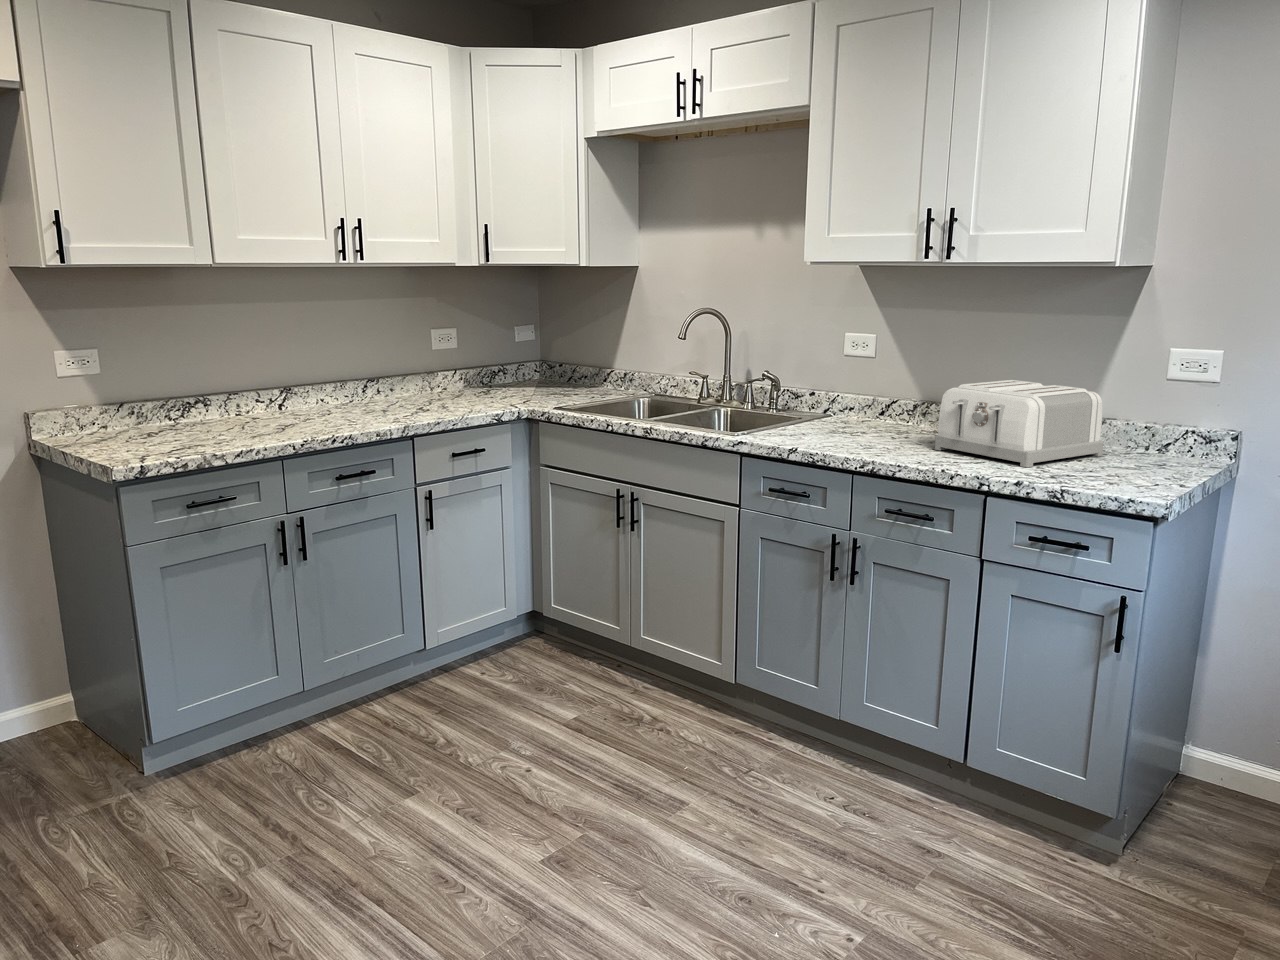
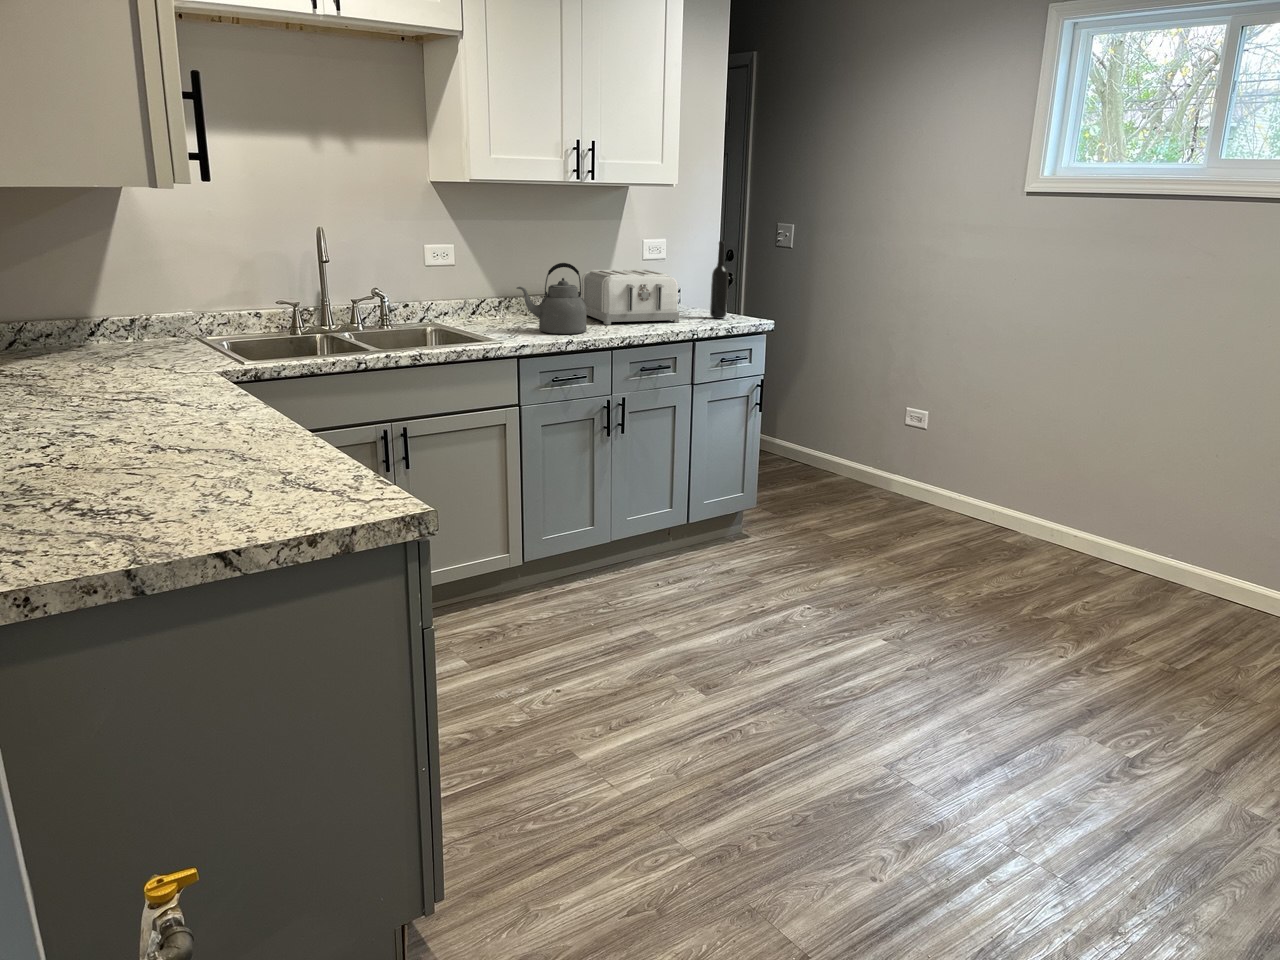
bottle: none [1104,353,1140,479] -> present [710,241,728,319]
kettle: none [817,359,882,447] -> present [516,263,587,334]

